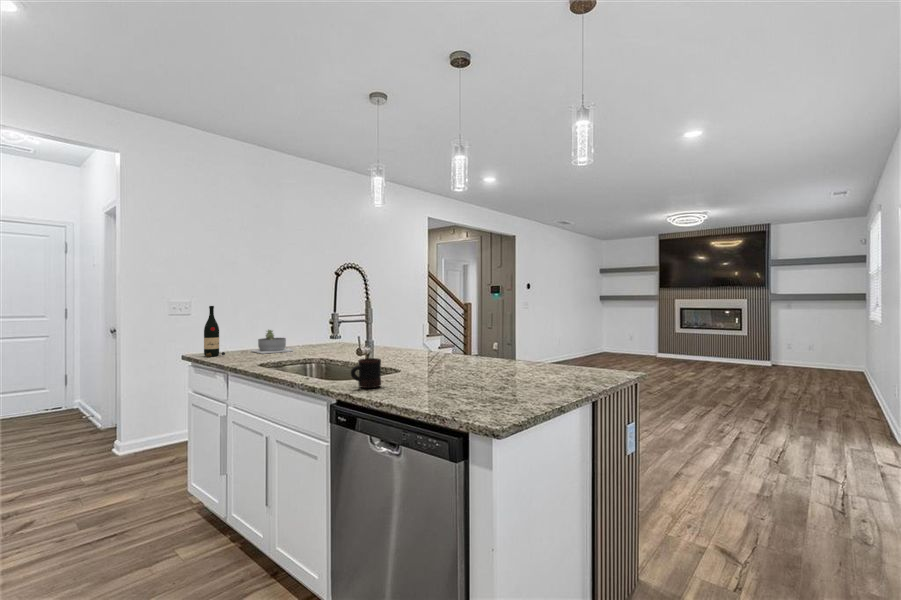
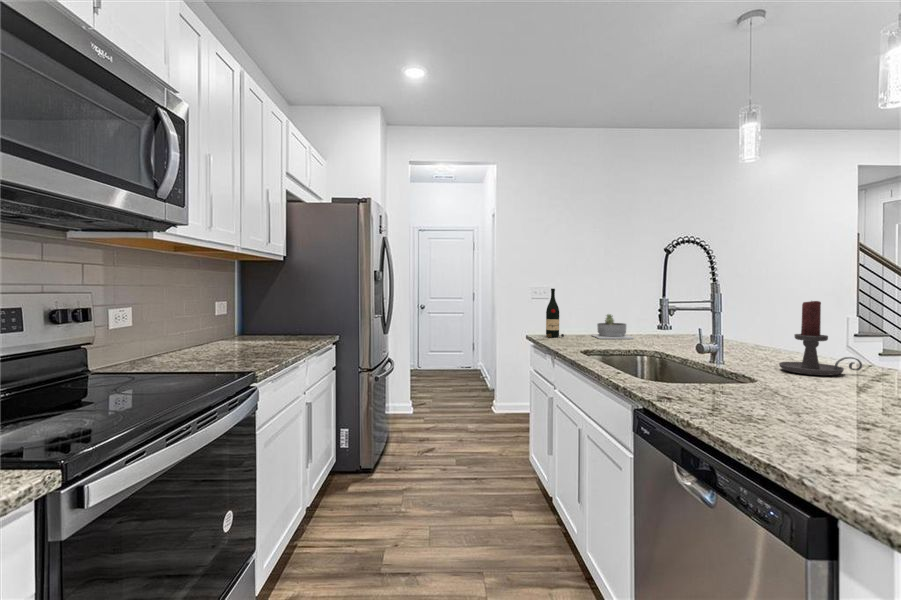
candle holder: none [411,313,454,364] -> present [779,301,862,376]
mug: present [351,358,381,388] -> none [660,358,707,399]

